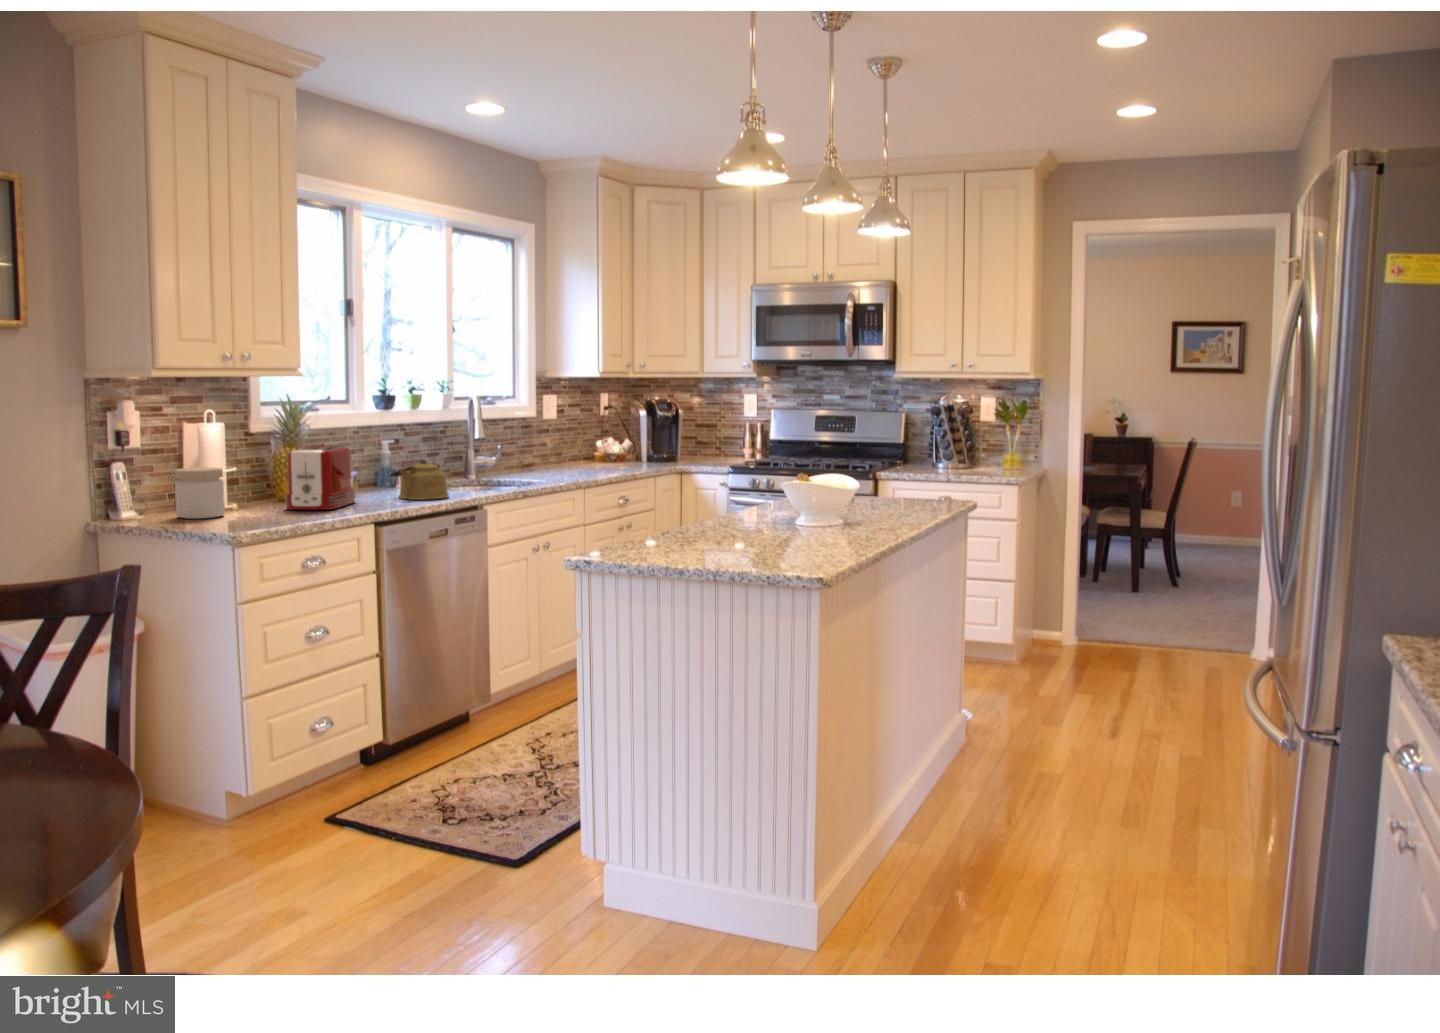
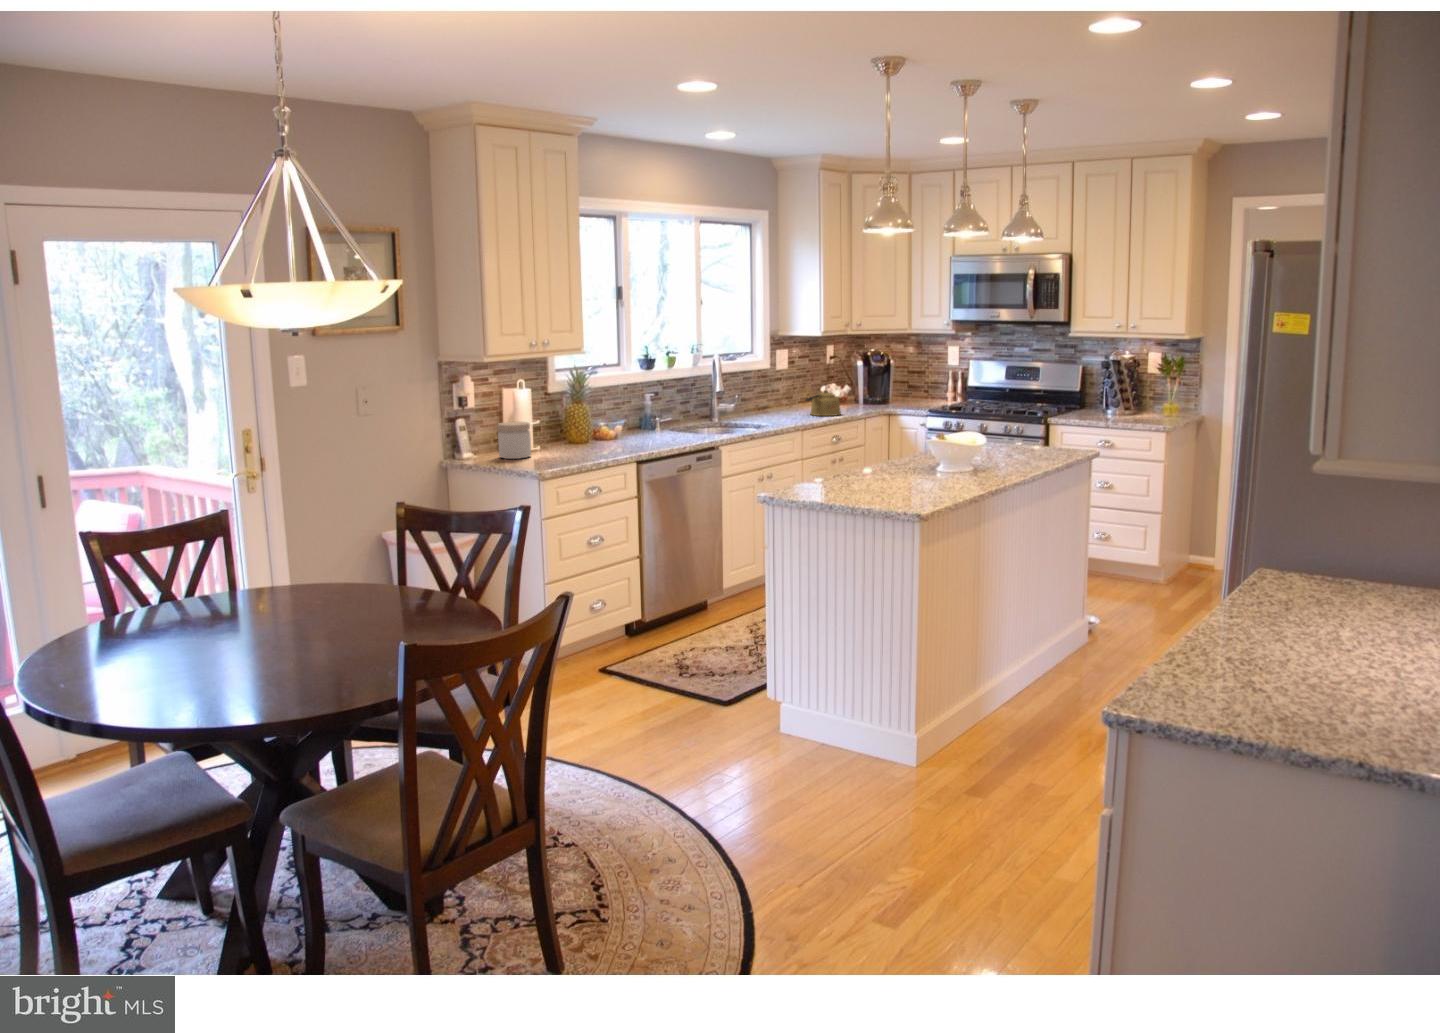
toaster: present [285,446,356,510] -> none [572,404,623,452]
kettle: present [390,459,449,500] -> present [806,390,841,416]

